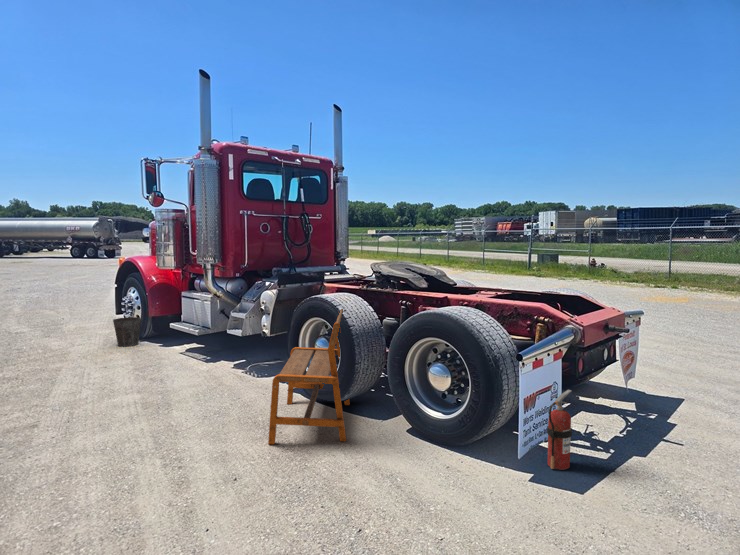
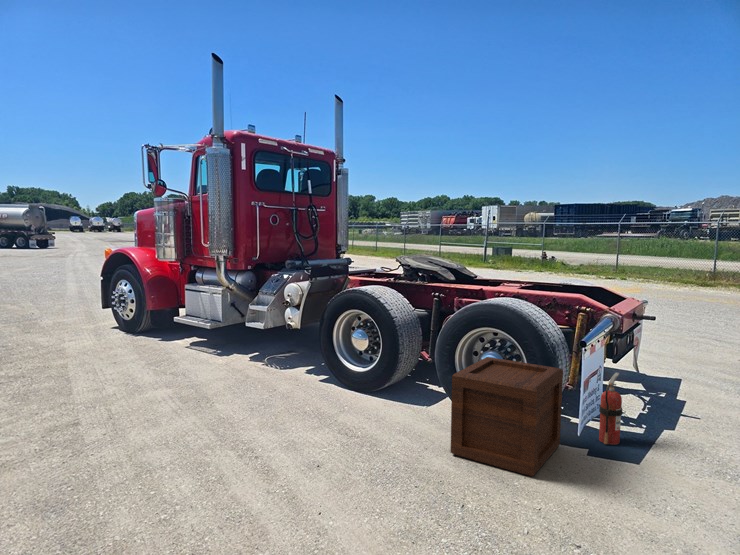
bench: present [268,309,350,444] -> none [327,298,405,432]
waste bin: present [113,317,141,347] -> none [108,310,138,341]
wooden crate: none [375,370,501,501] -> present [450,357,563,476]

